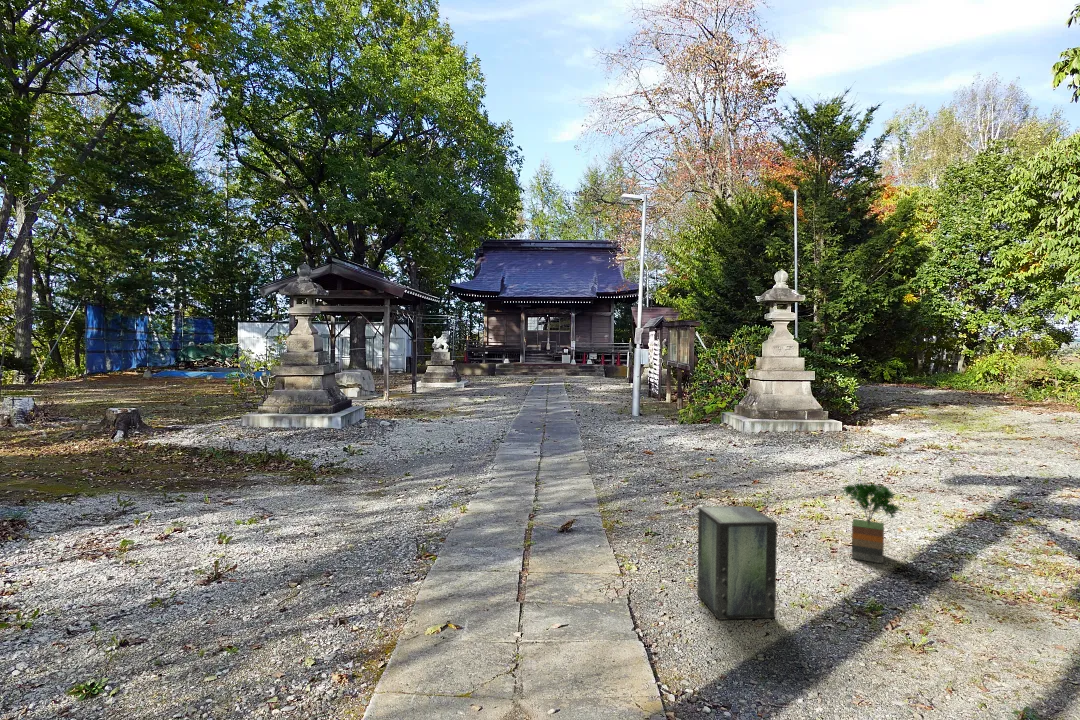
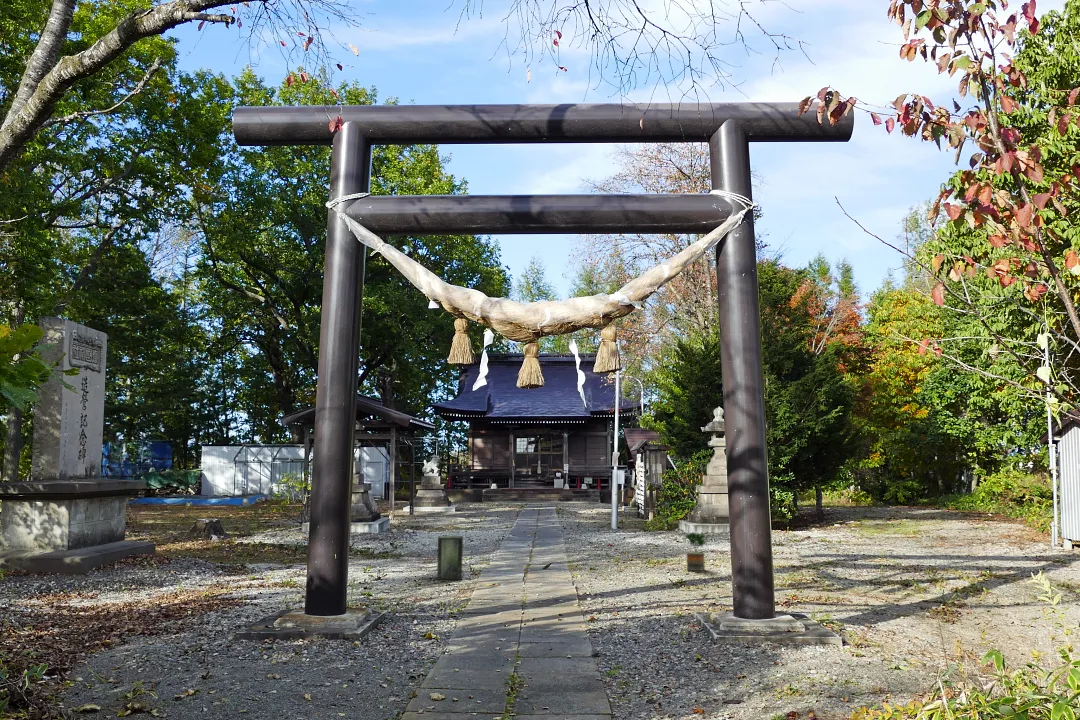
storage box: present [697,506,777,620] -> present [437,536,463,580]

